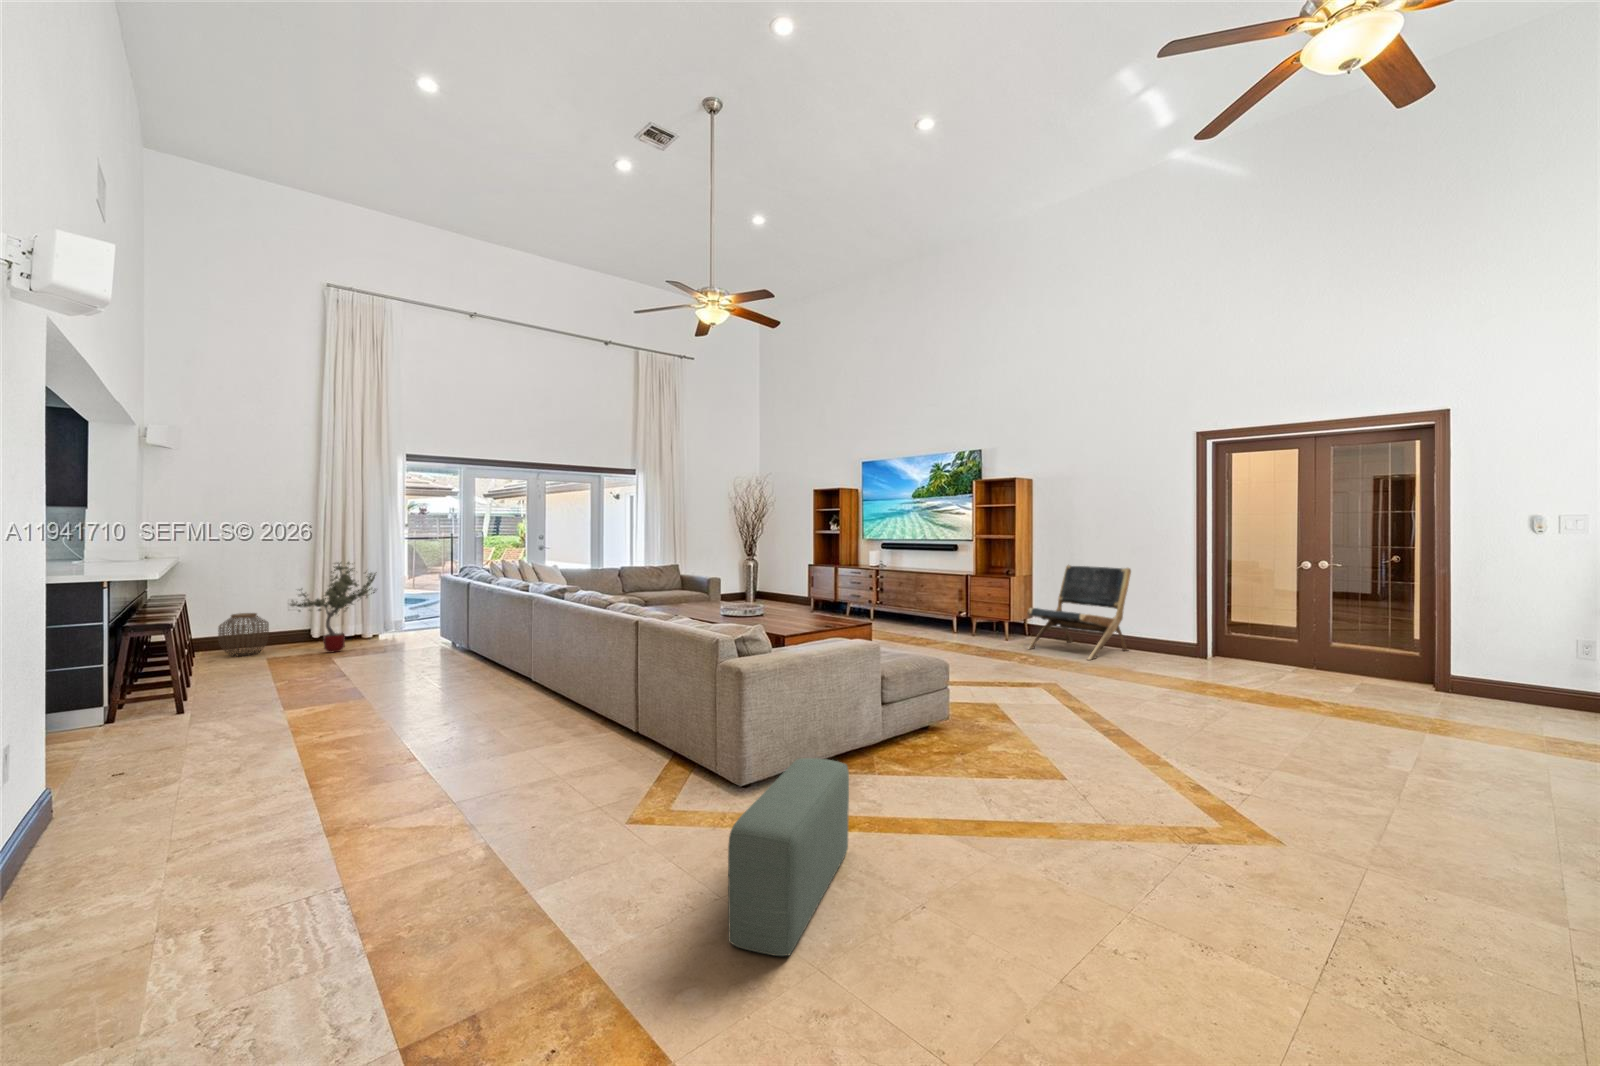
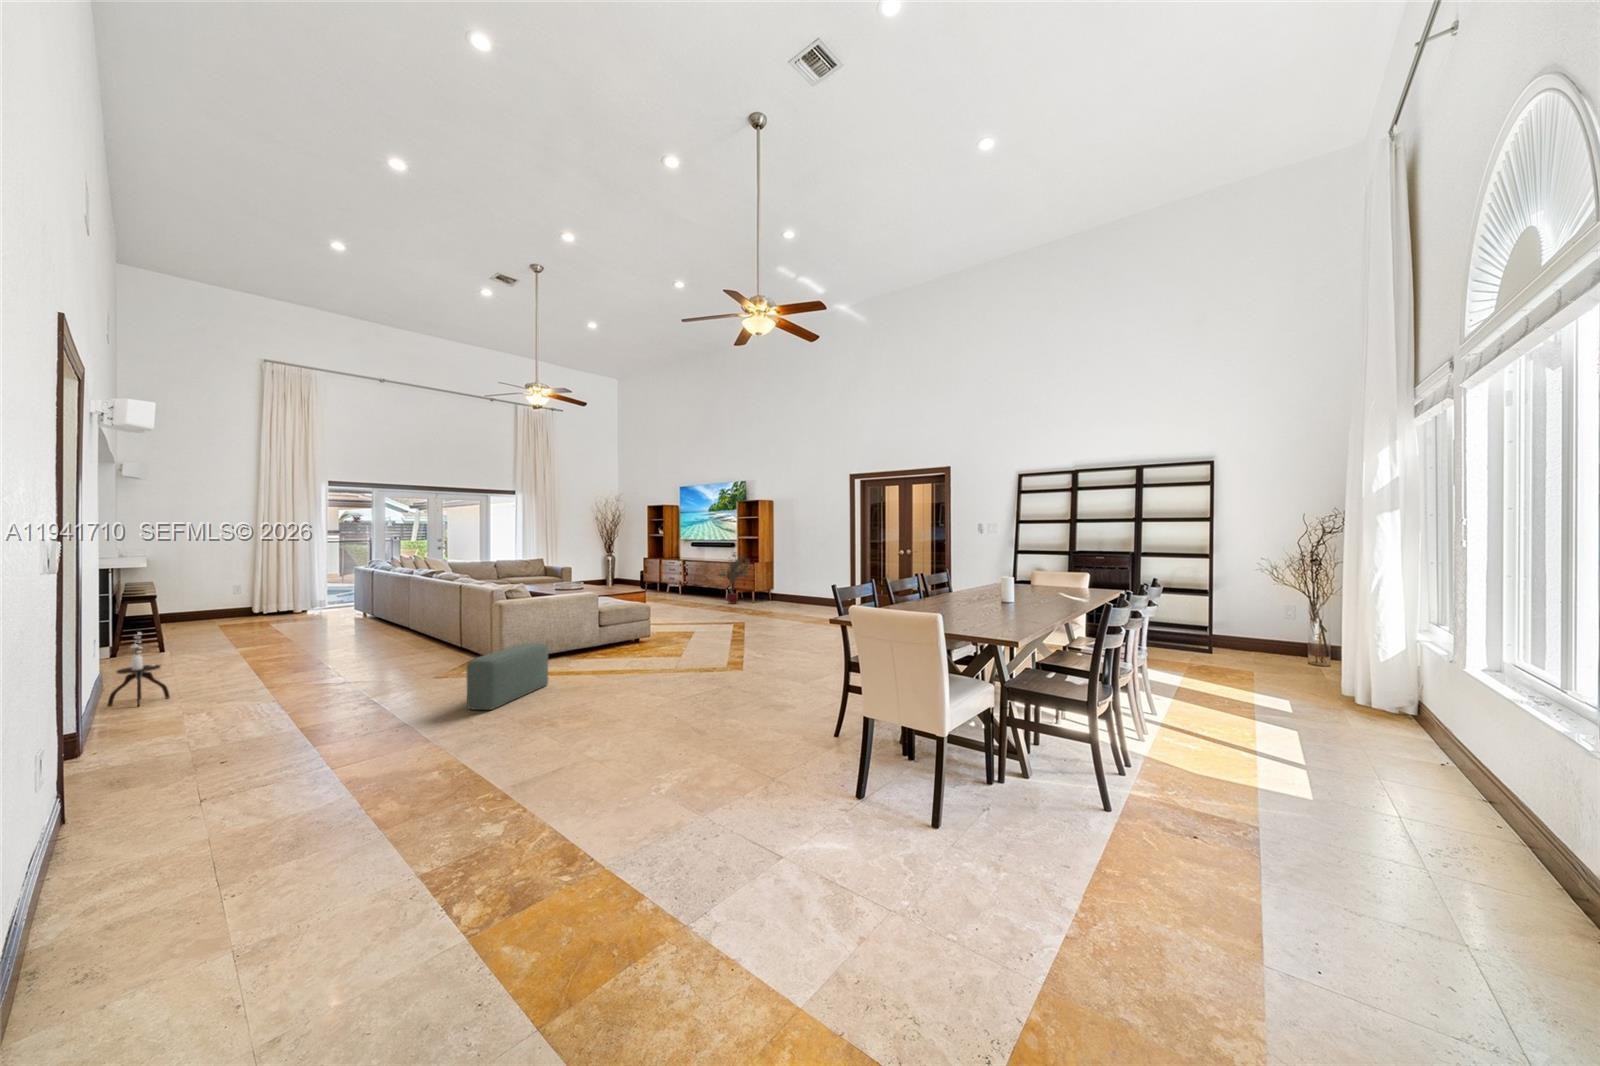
potted tree: present [291,562,376,653] -> present [719,554,750,604]
lounge chair: present [1027,565,1131,660] -> none [759,555,822,612]
woven basket: present [218,613,269,656] -> none [181,595,221,626]
side table: none [20,715,139,868] -> present [107,632,170,707]

